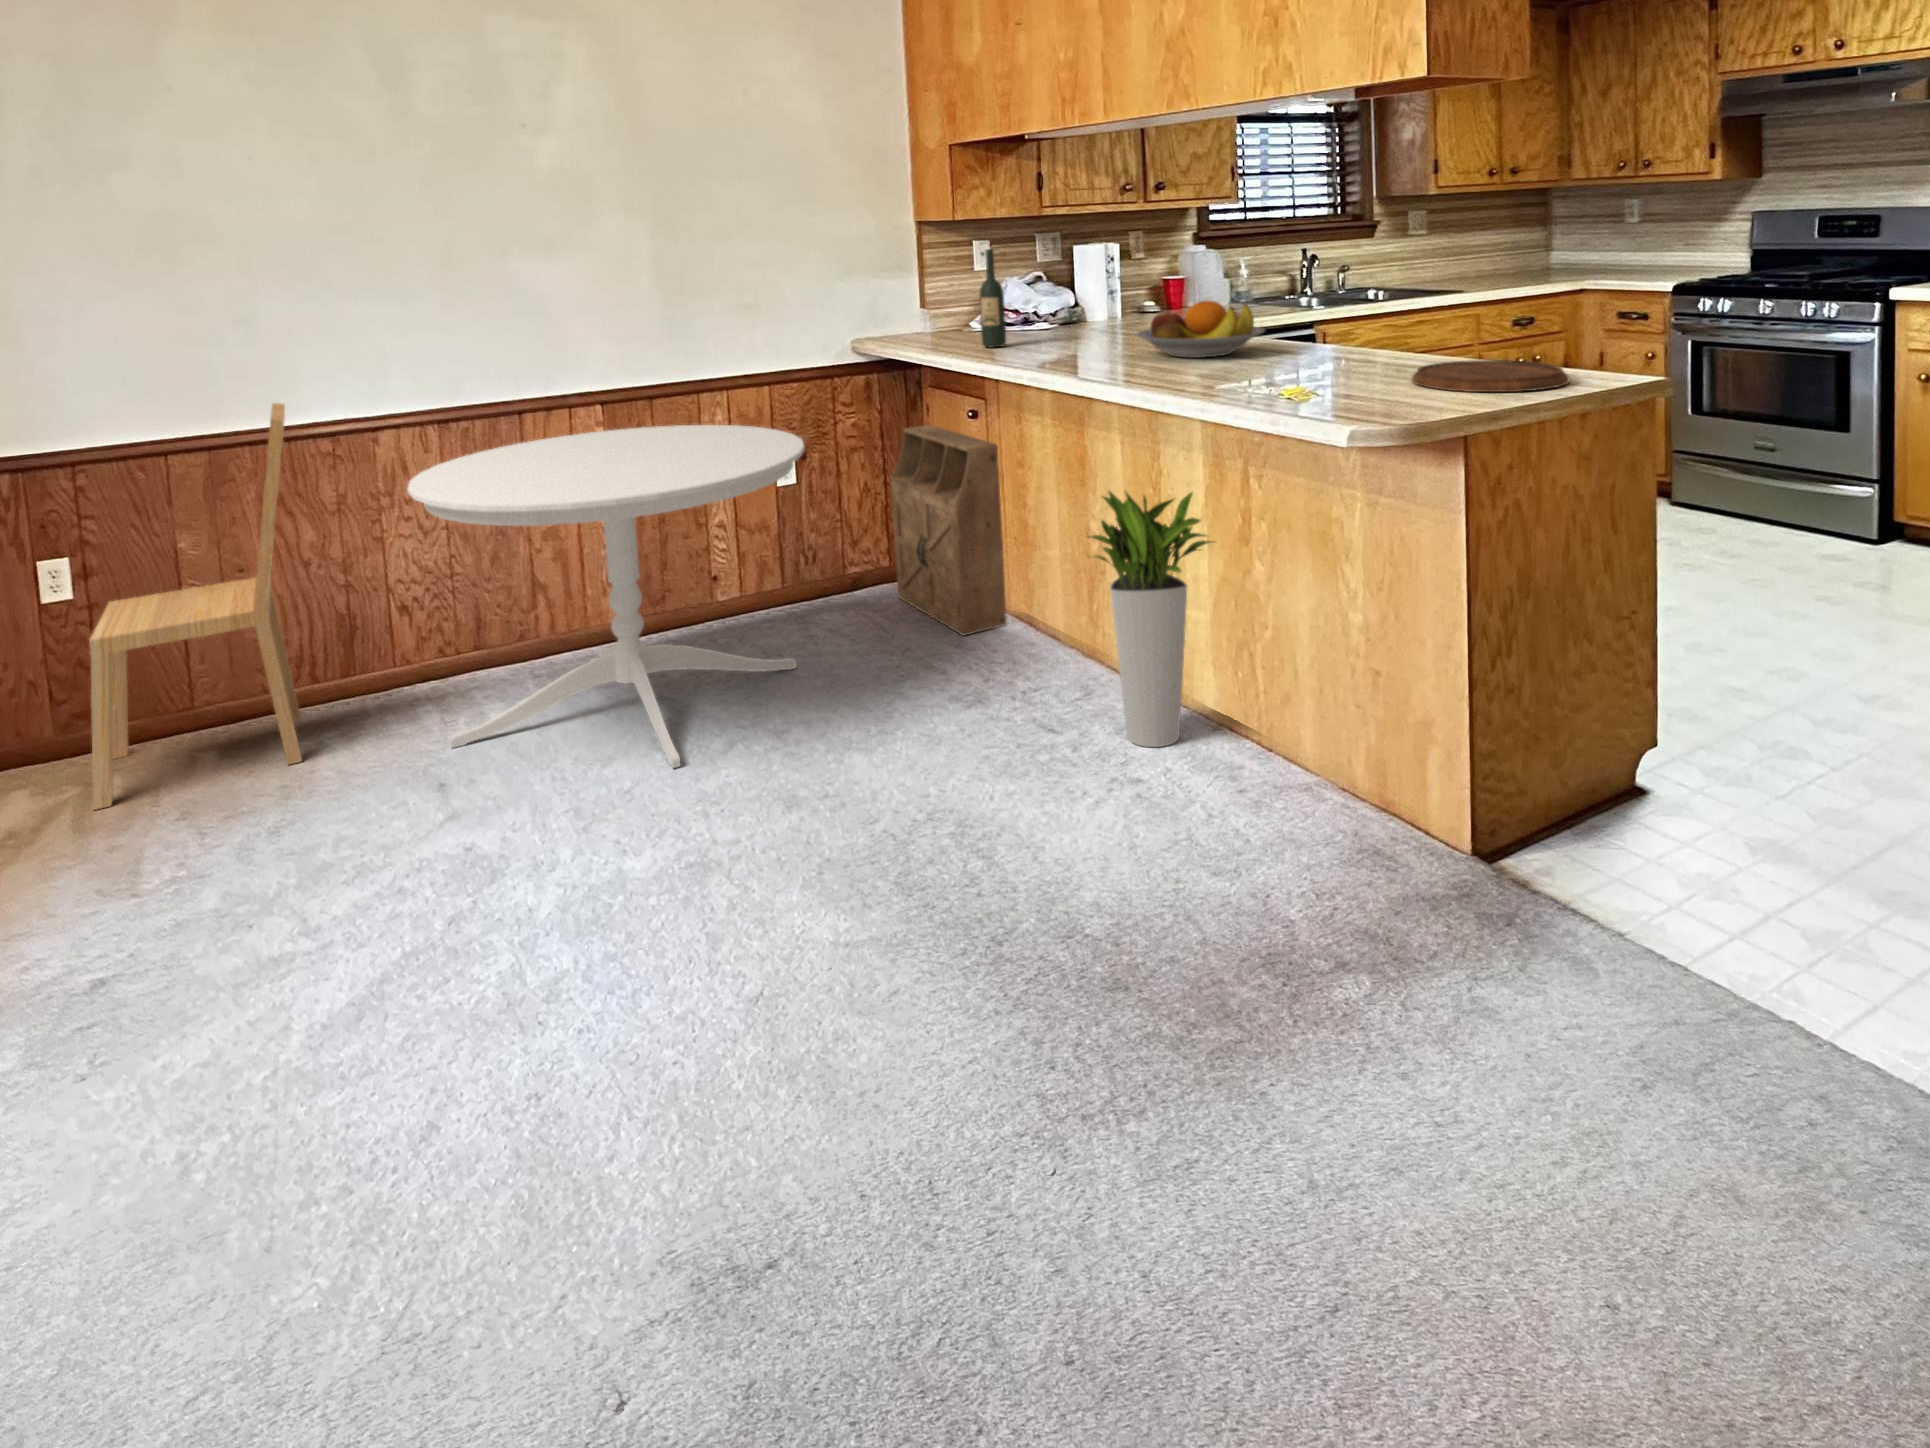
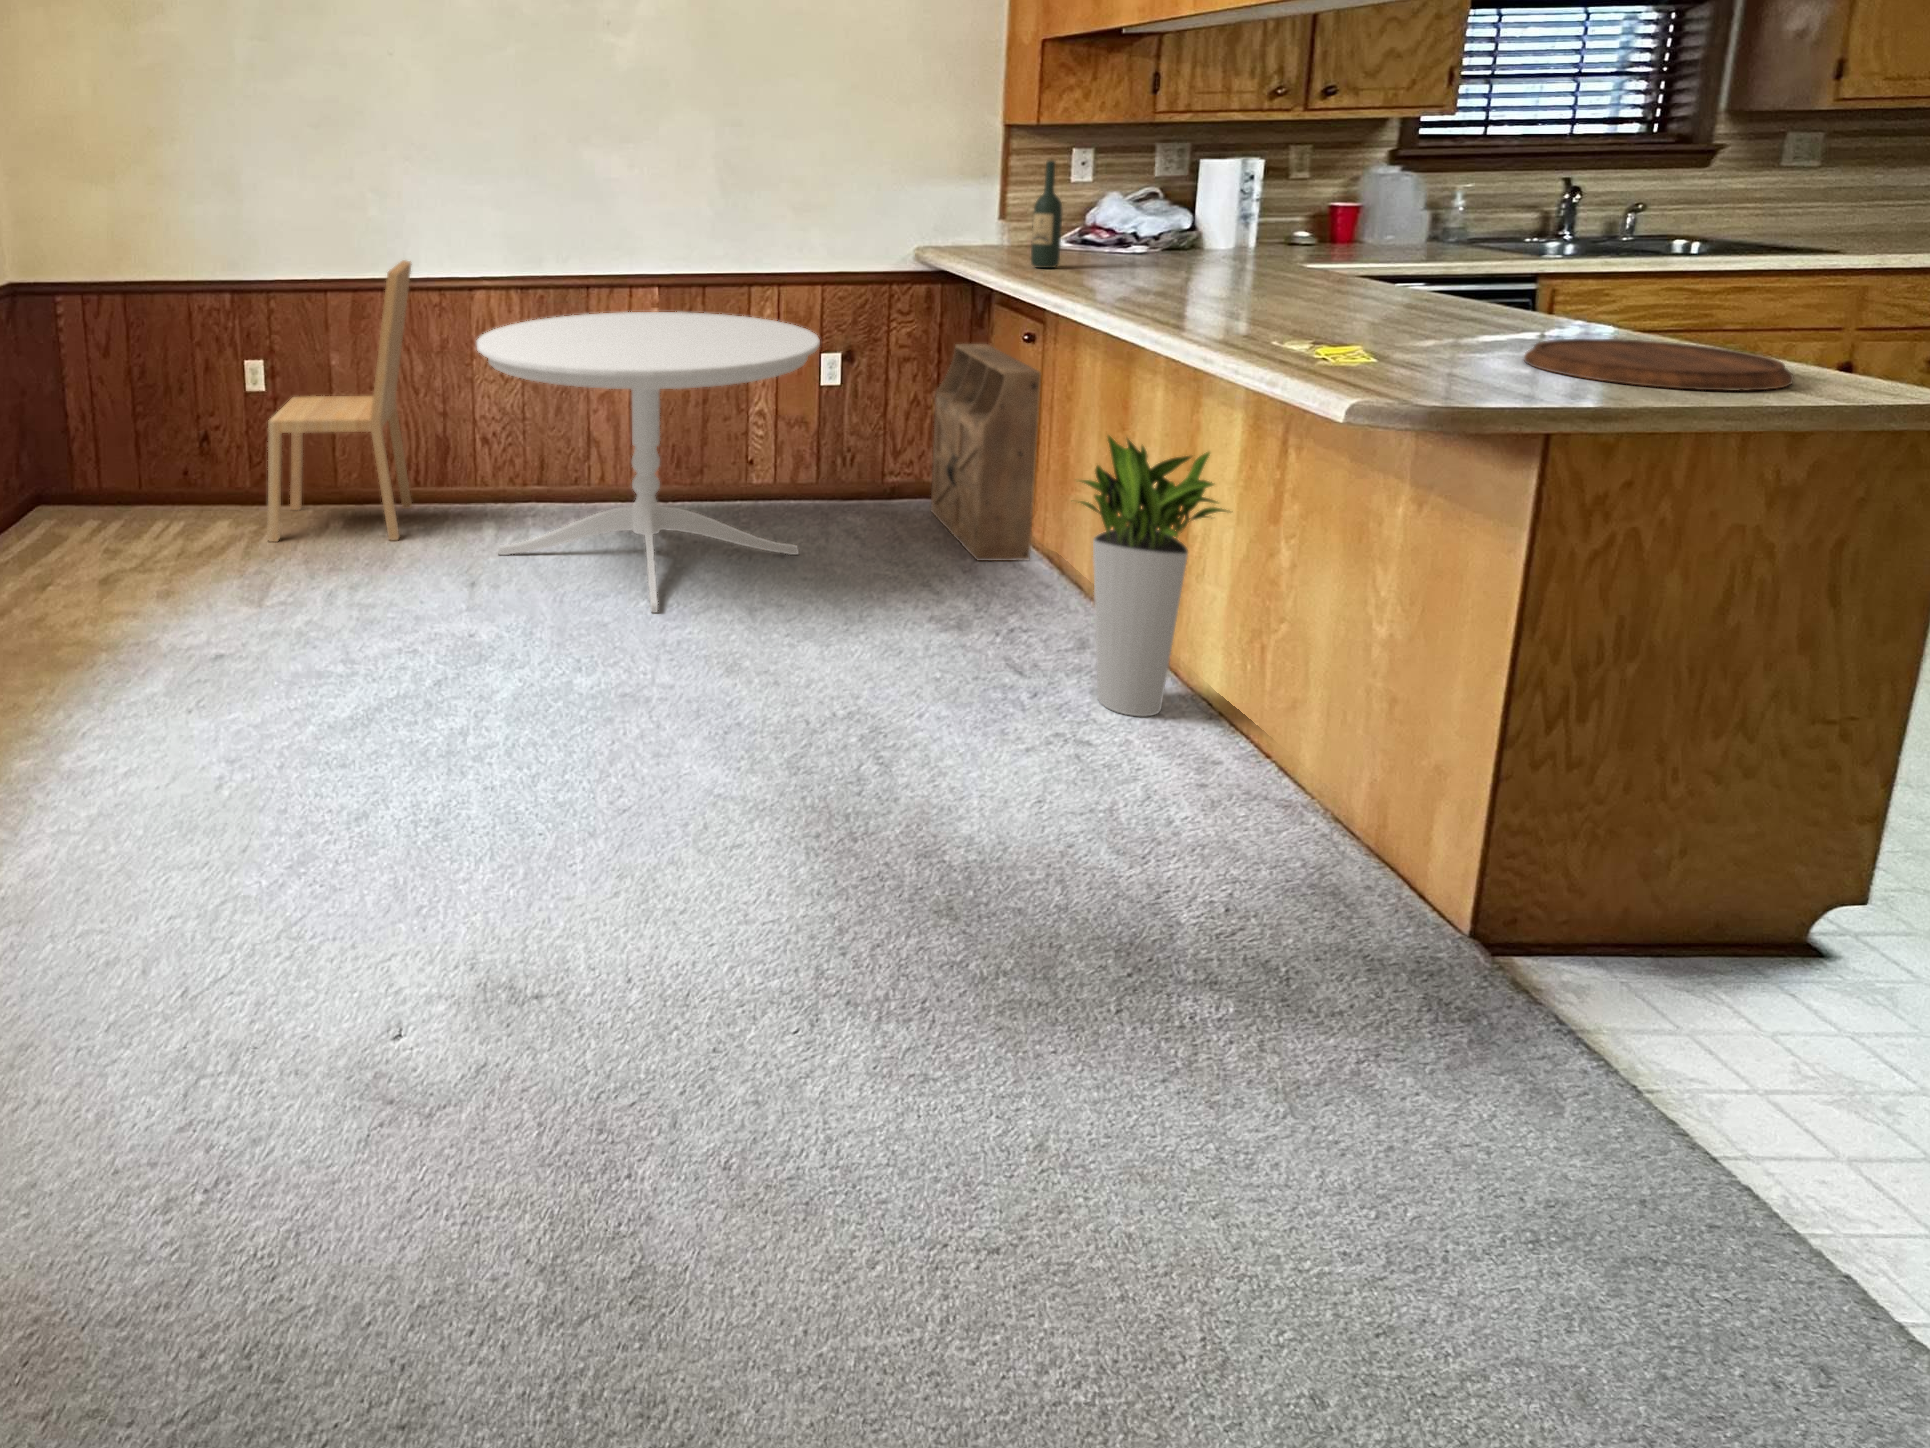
fruit bowl: present [1136,300,1264,358] -> none [1195,234,1373,301]

